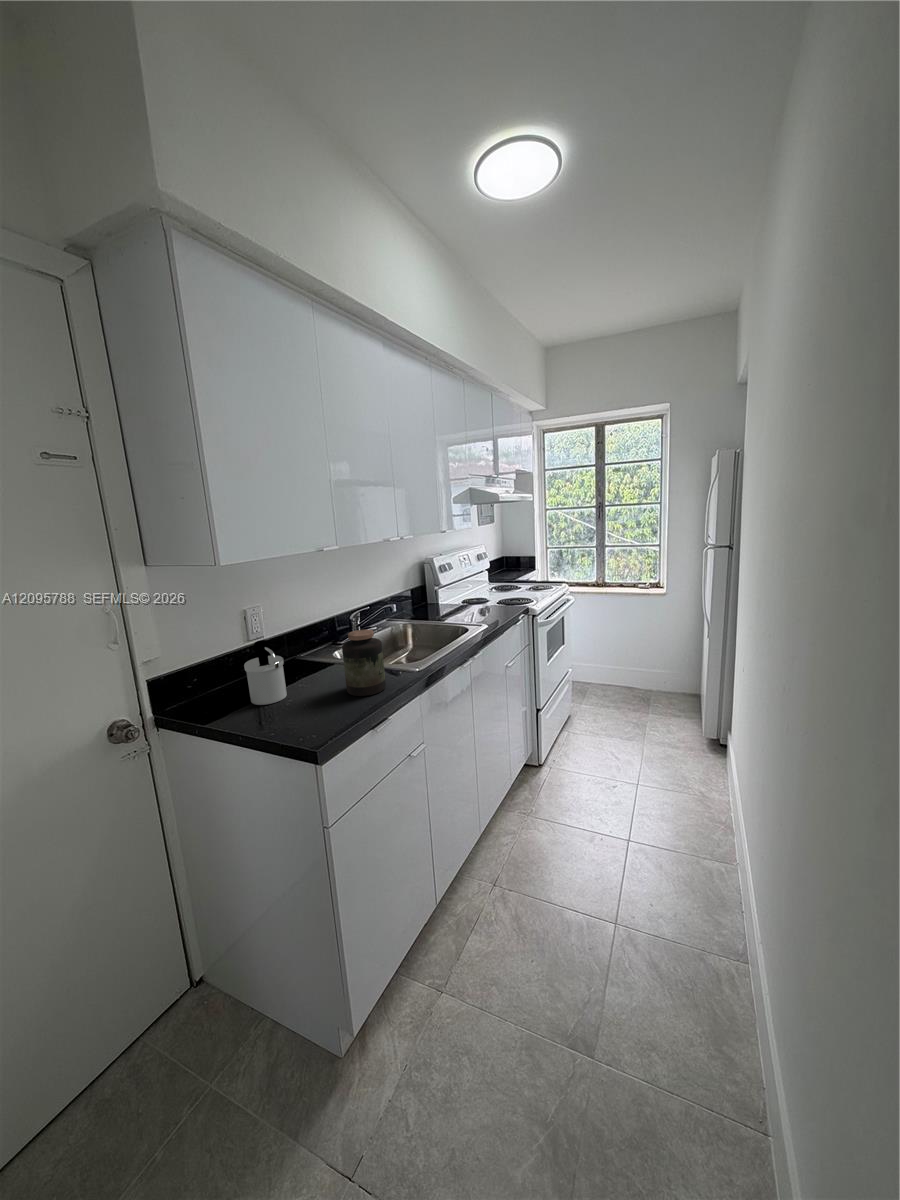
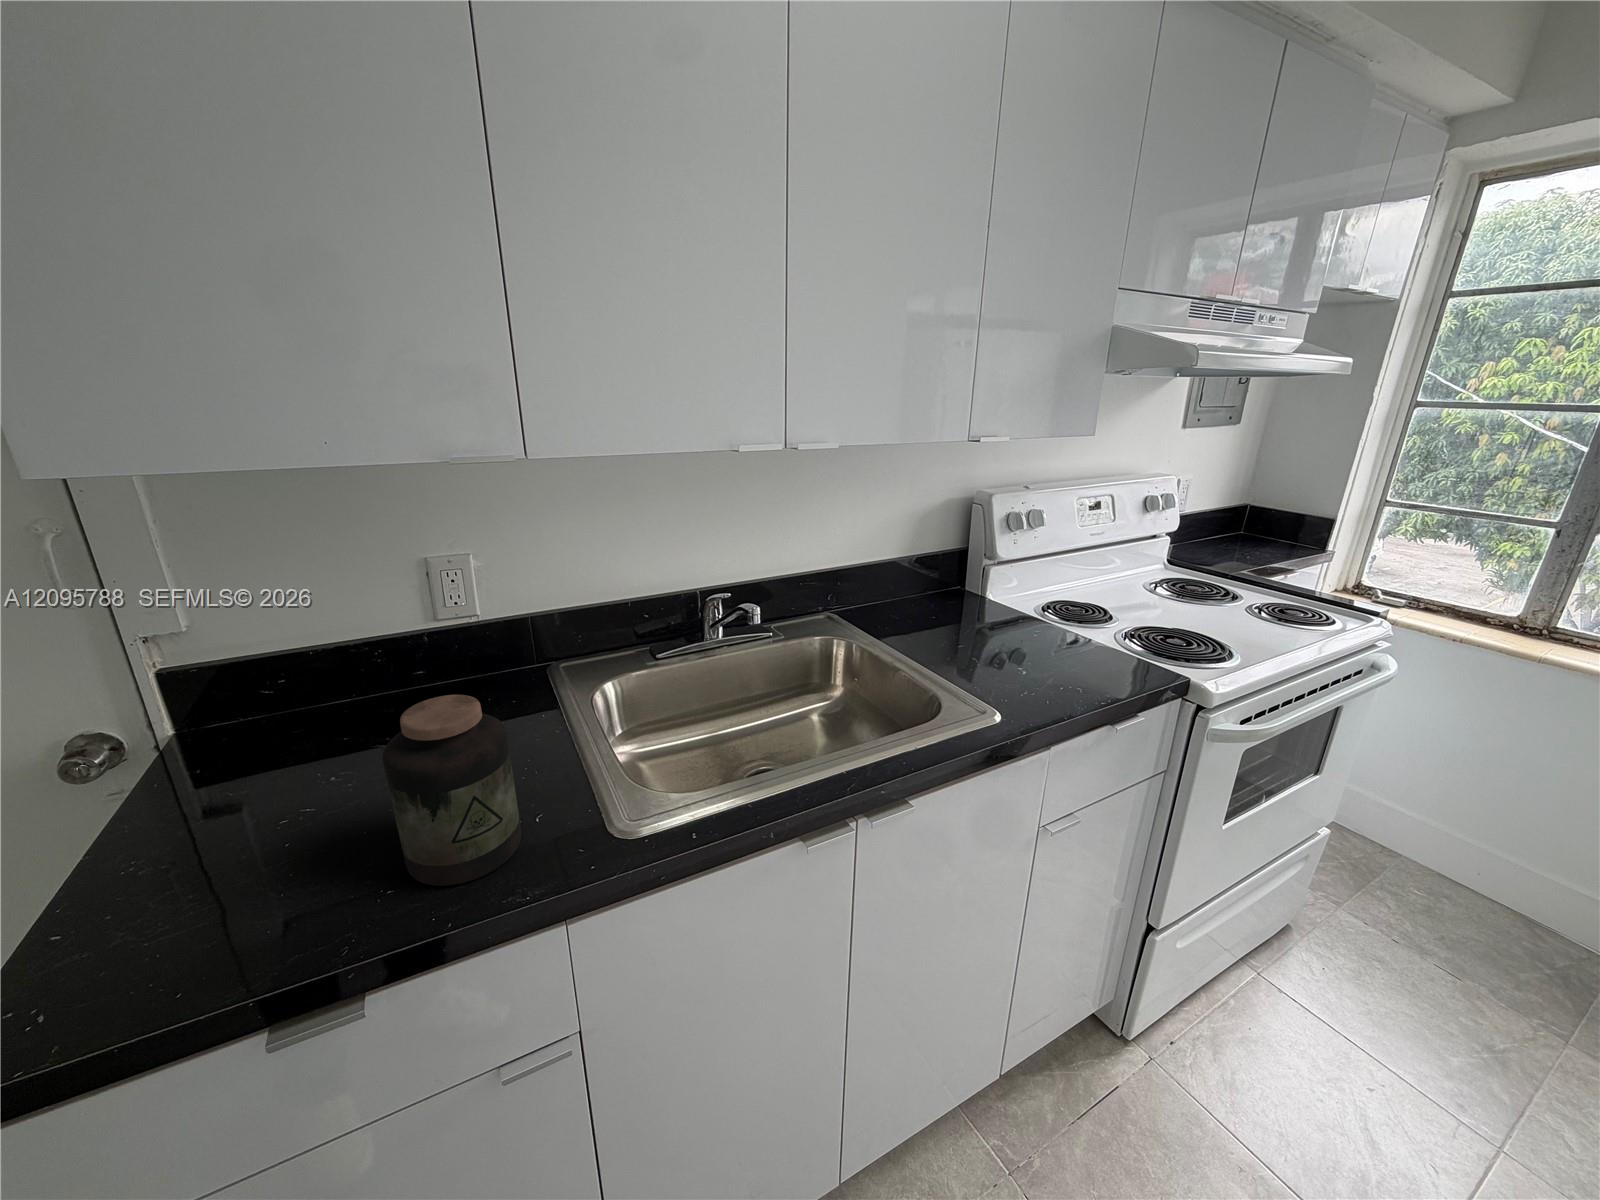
soap dispenser: present [244,640,287,705] -> none [238,648,376,795]

